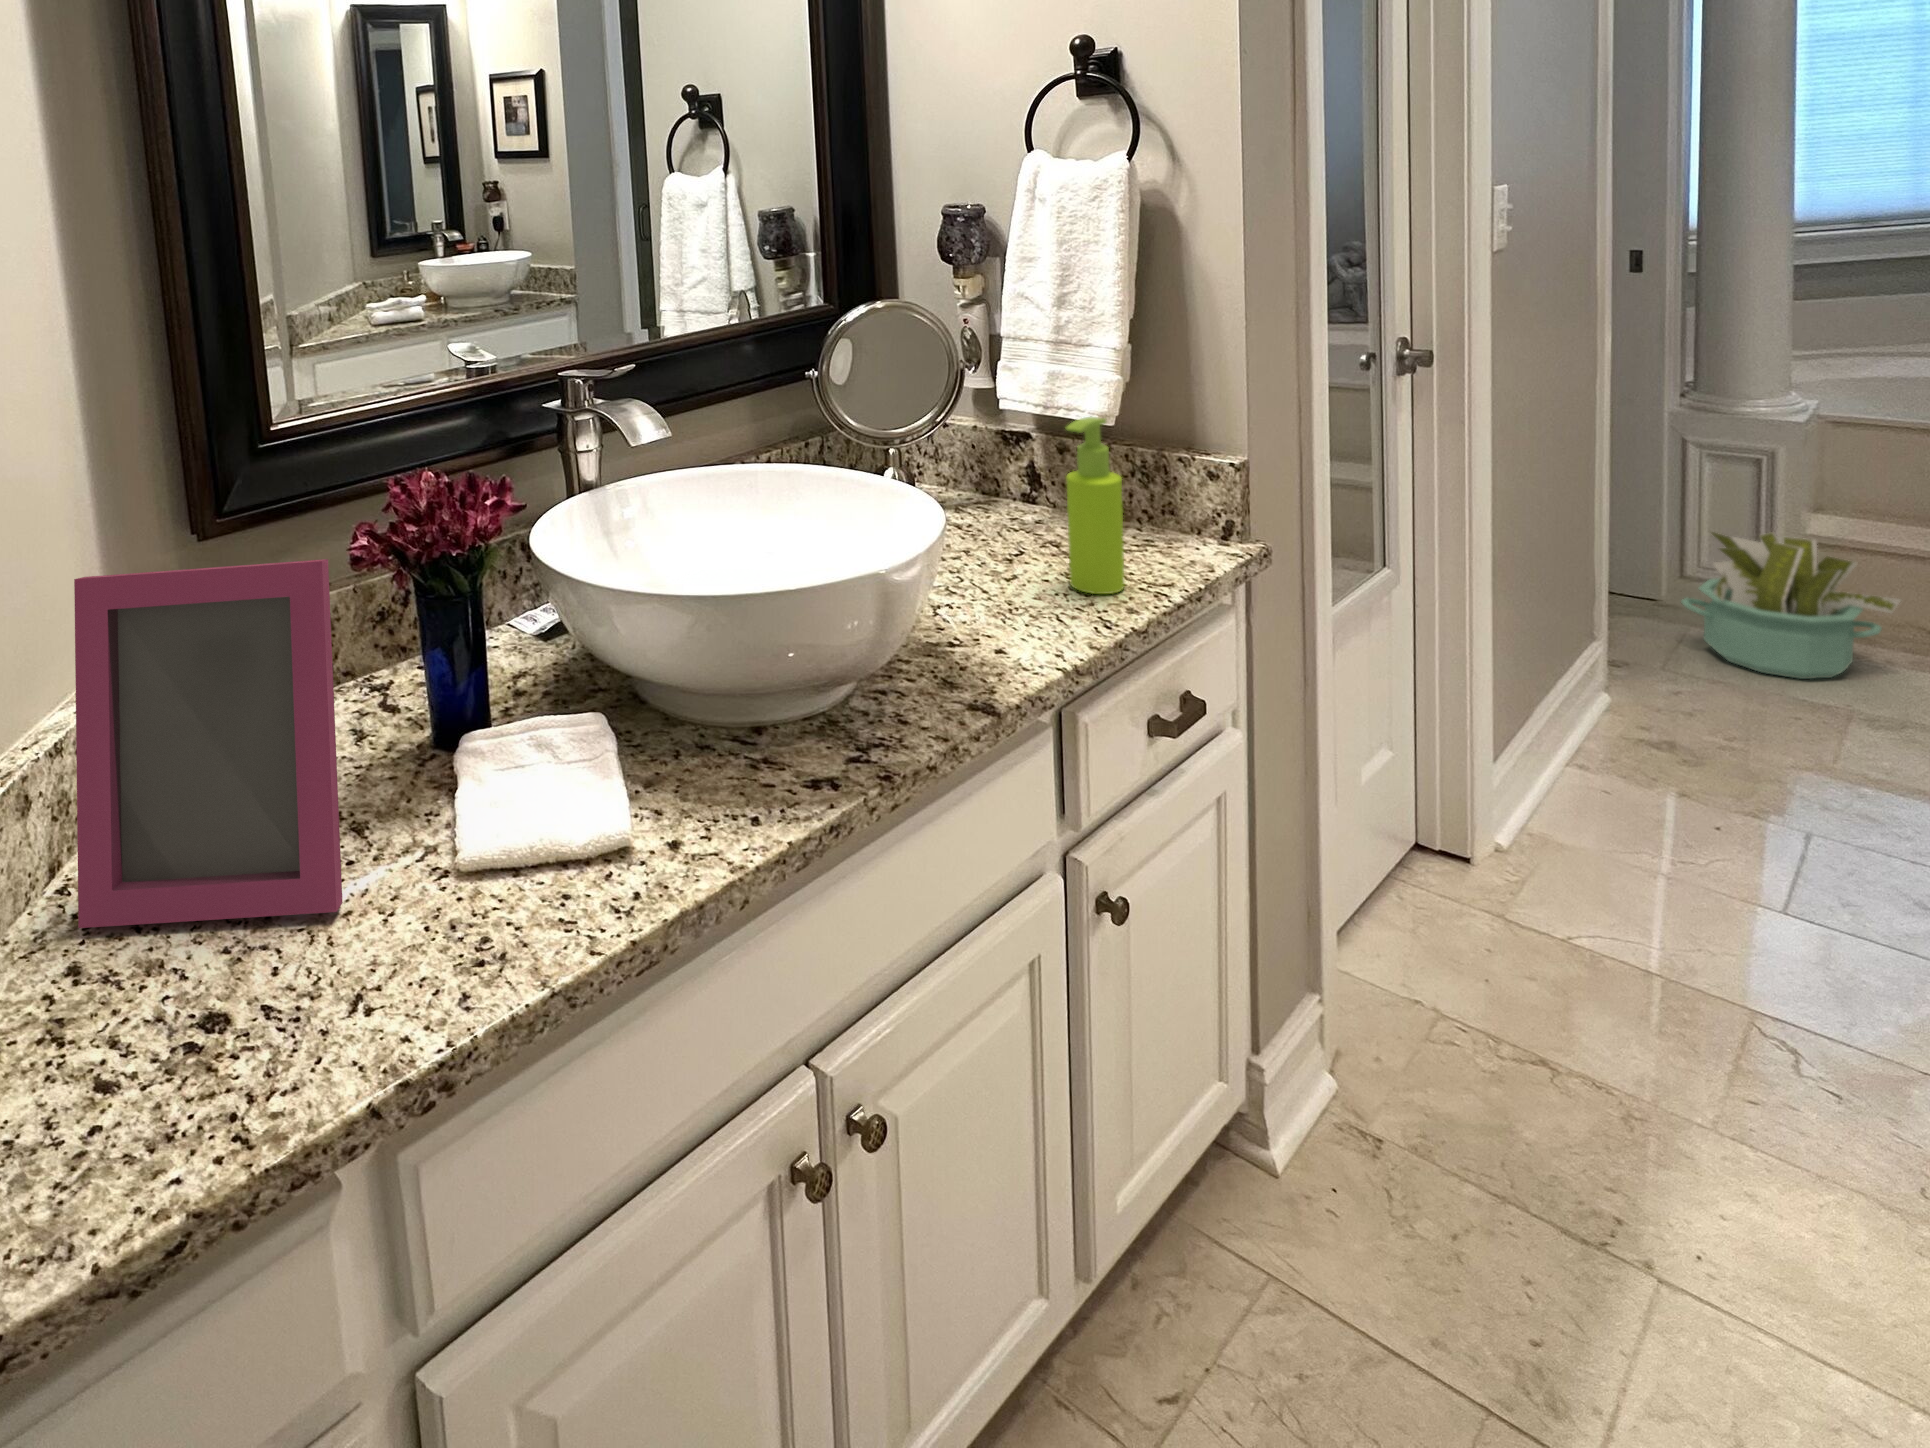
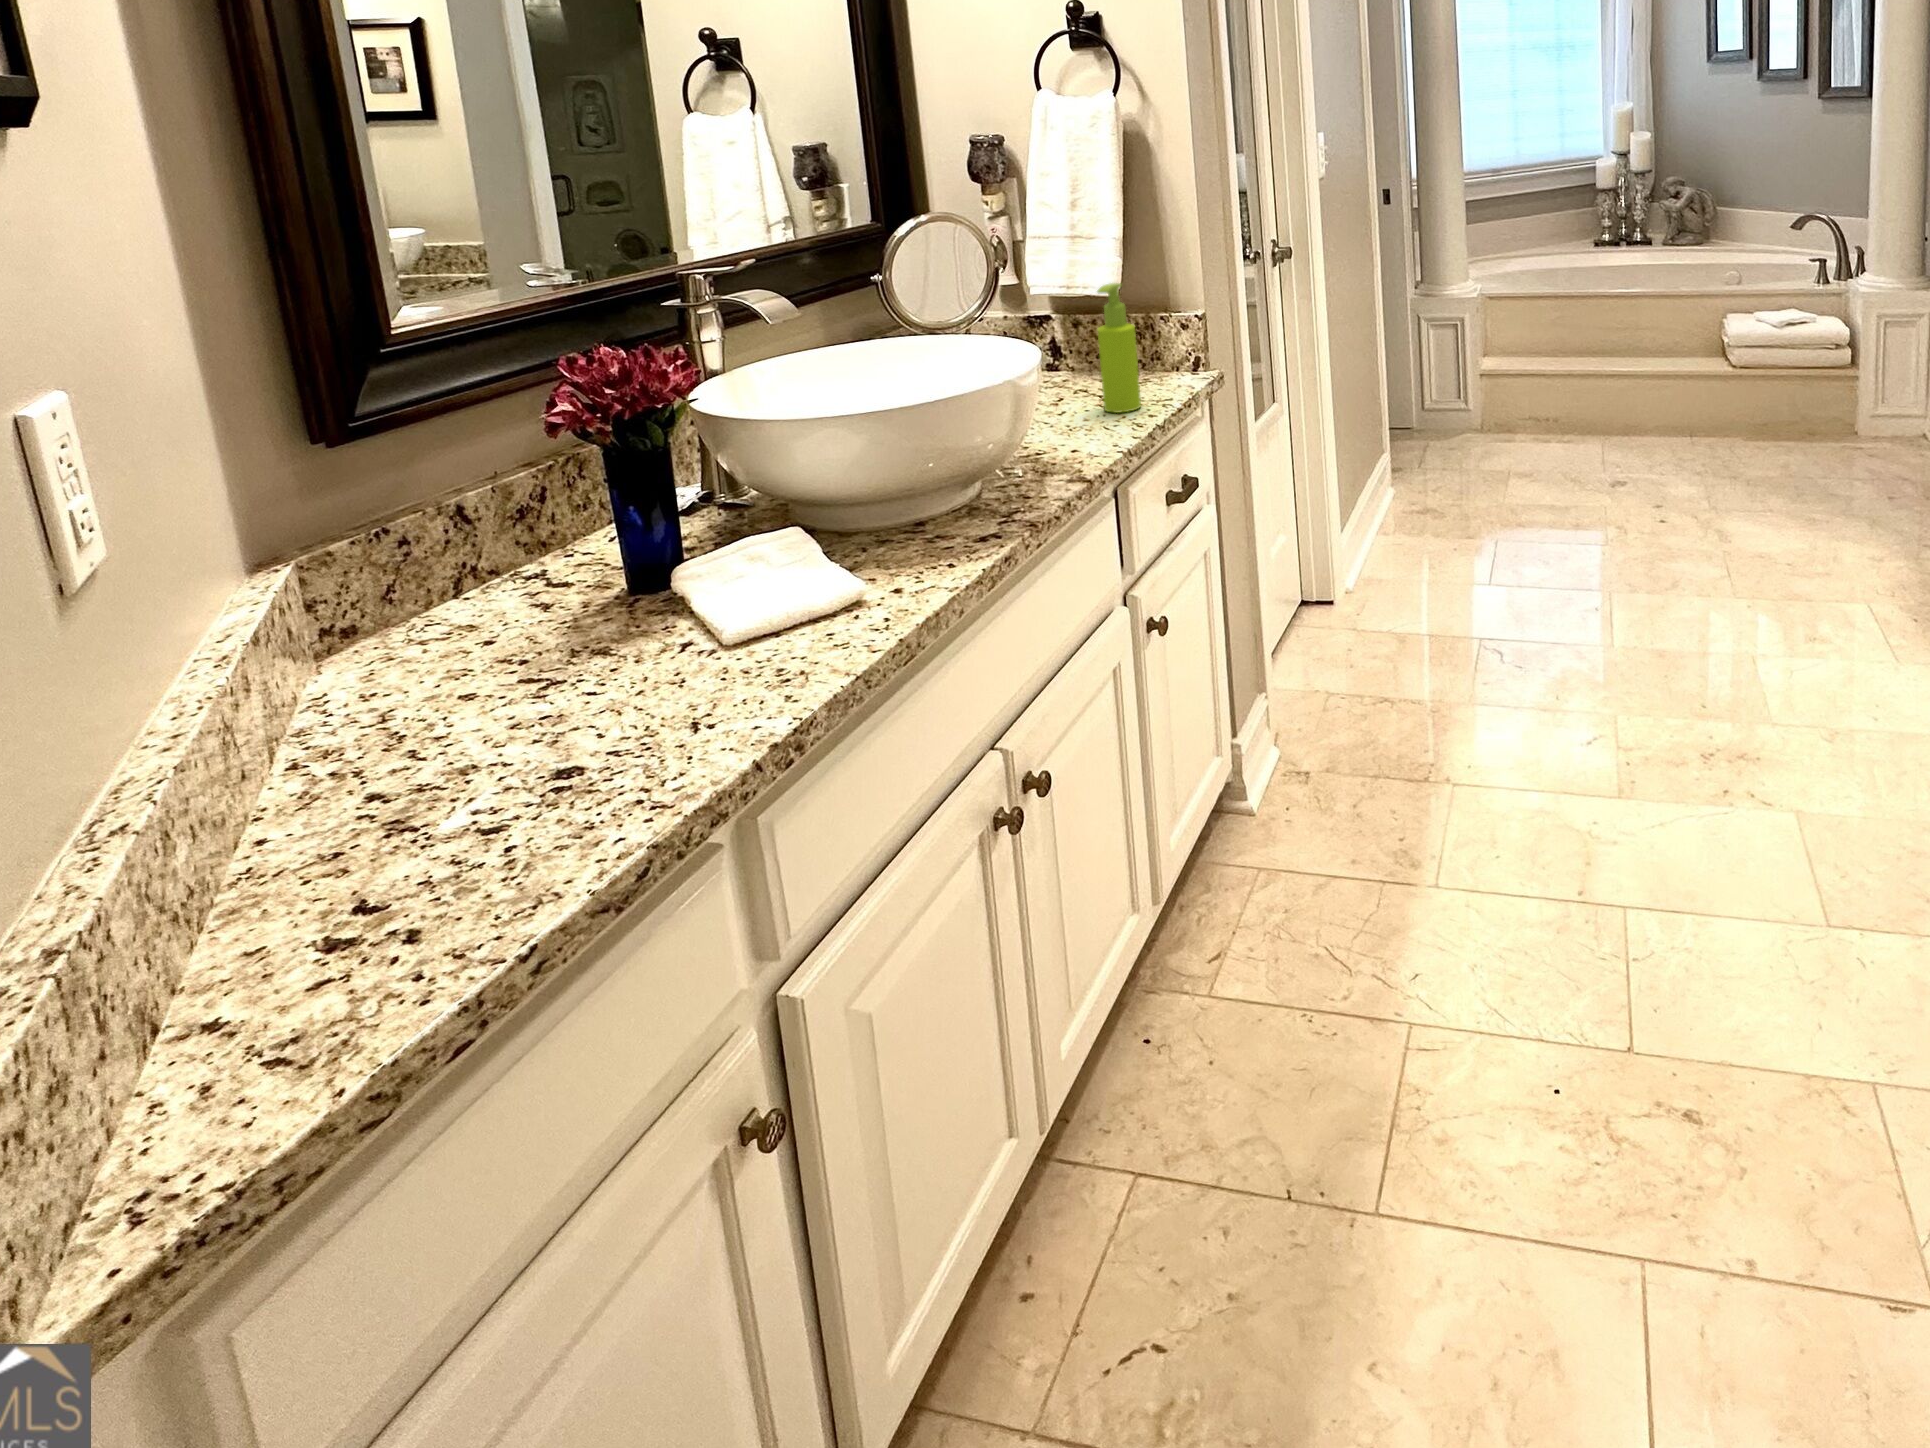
decorative plant: present [1681,532,1901,679] -> none [1426,370,1526,461]
picture frame: present [74,559,343,928] -> none [303,399,639,768]

